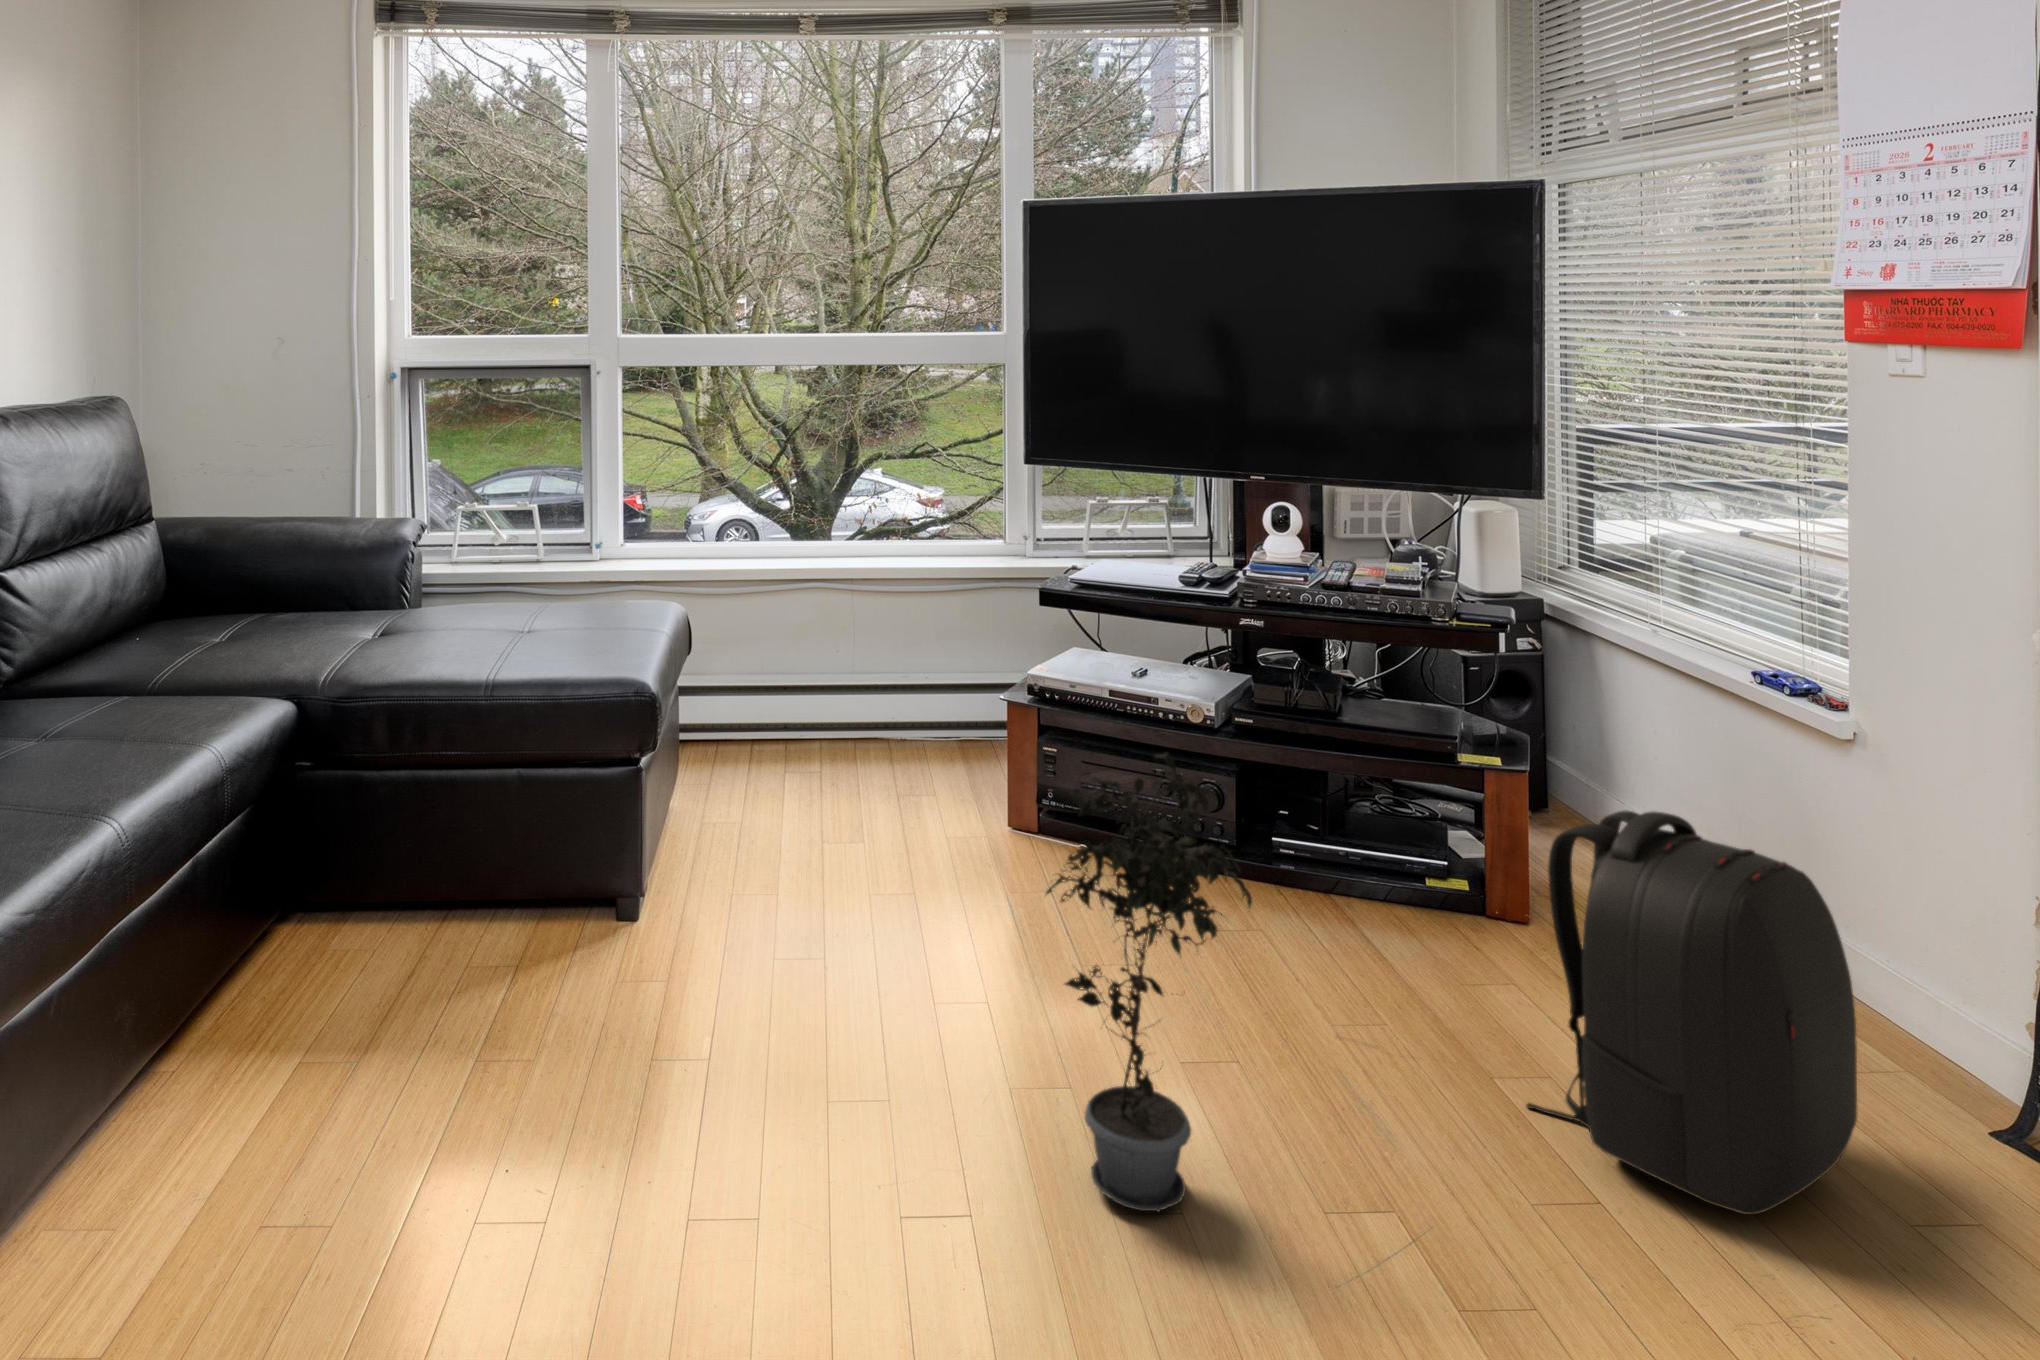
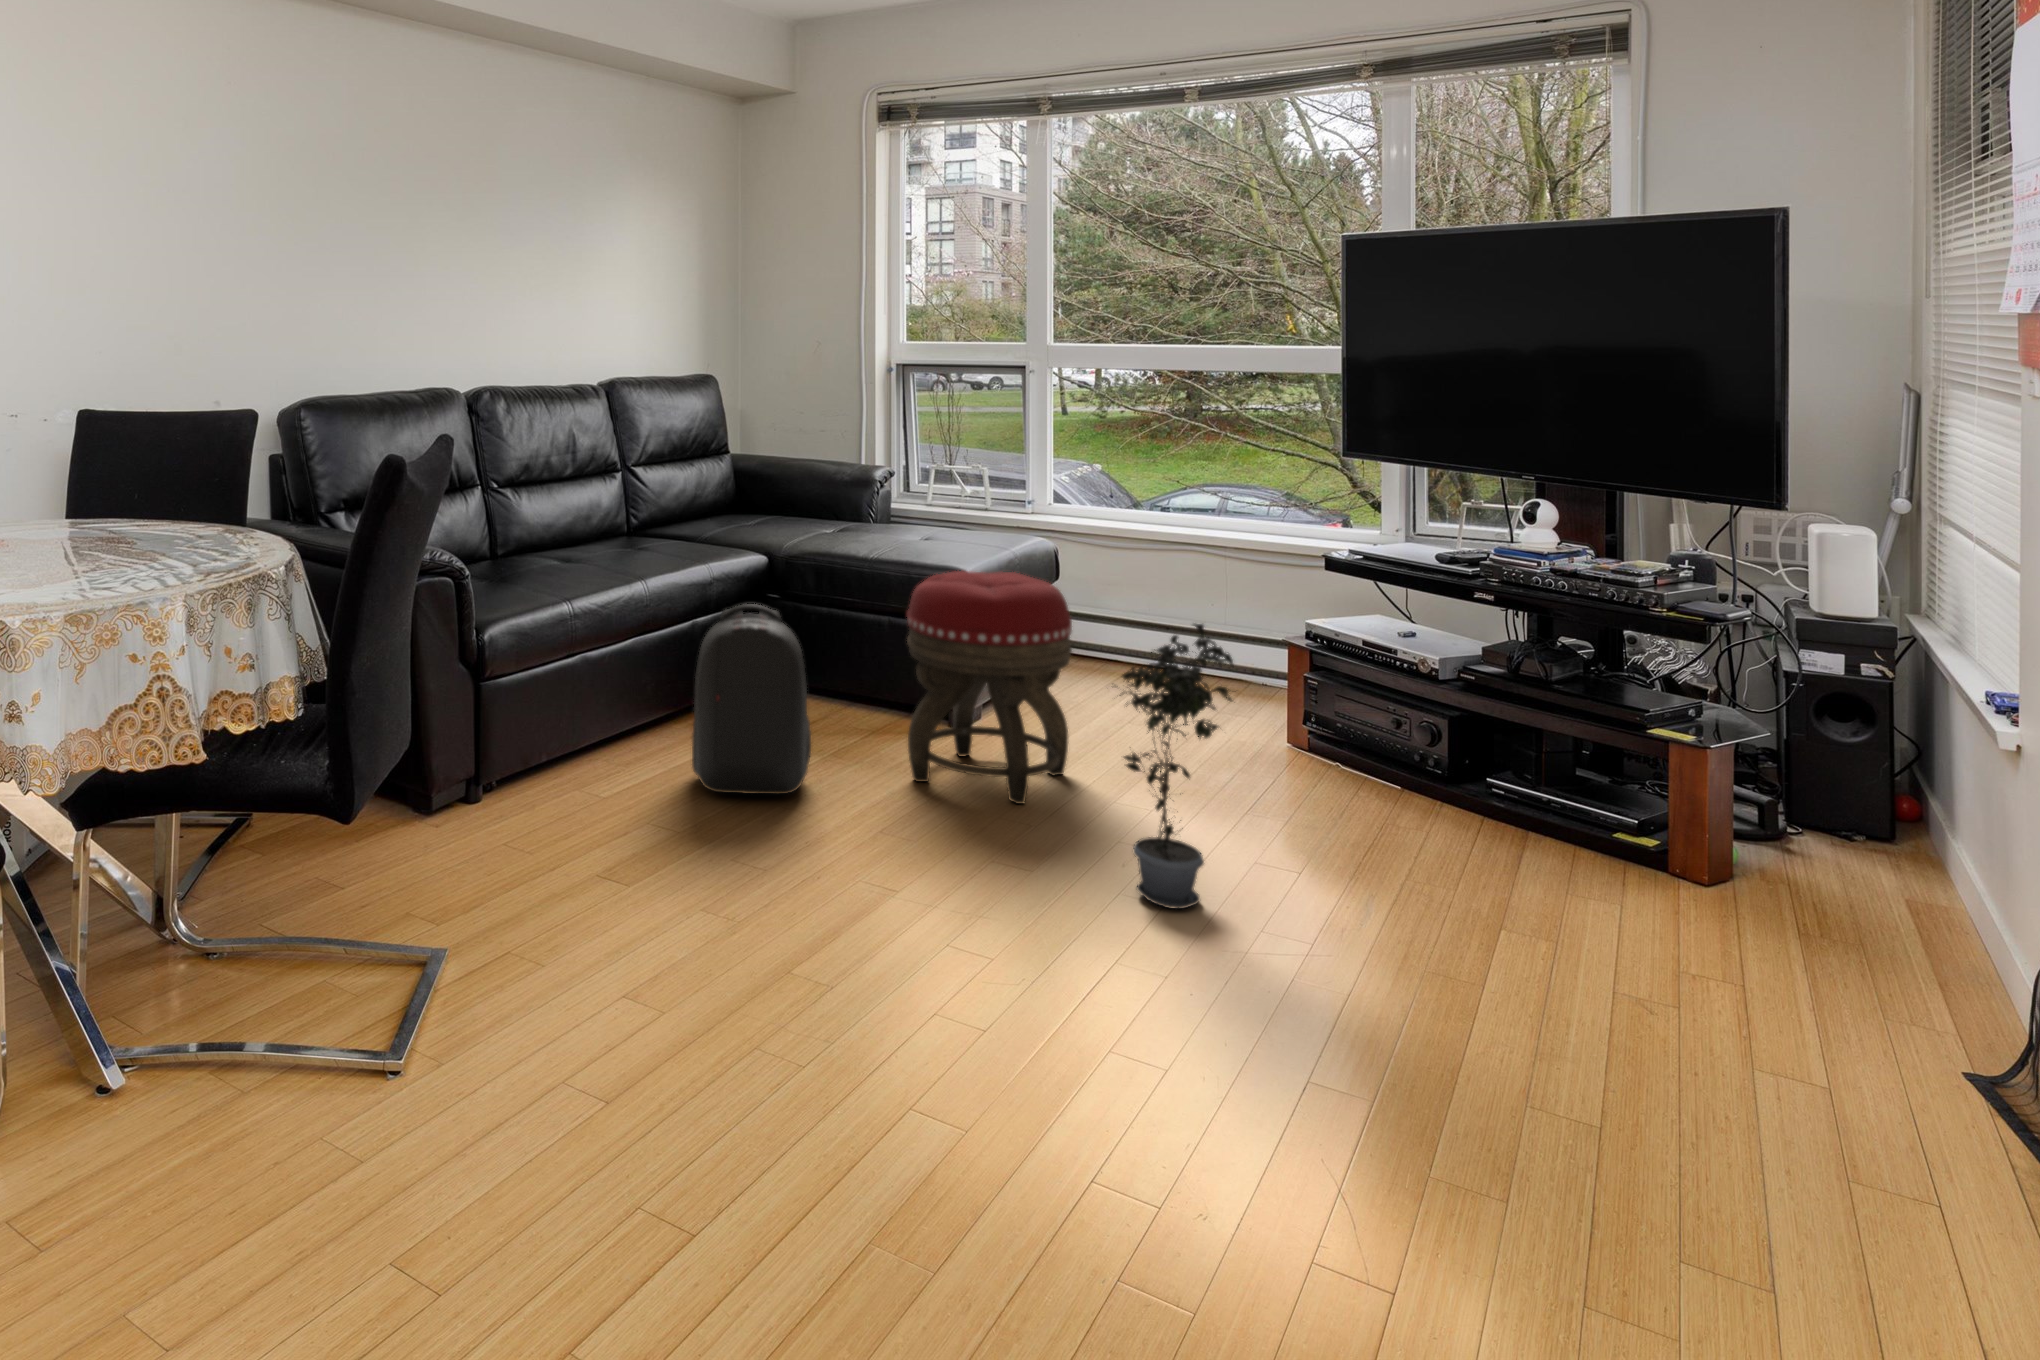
footstool: none [598,680,847,1055] -> present [907,571,1072,804]
backpack: present [1527,811,1857,1215] -> present [692,604,811,794]

